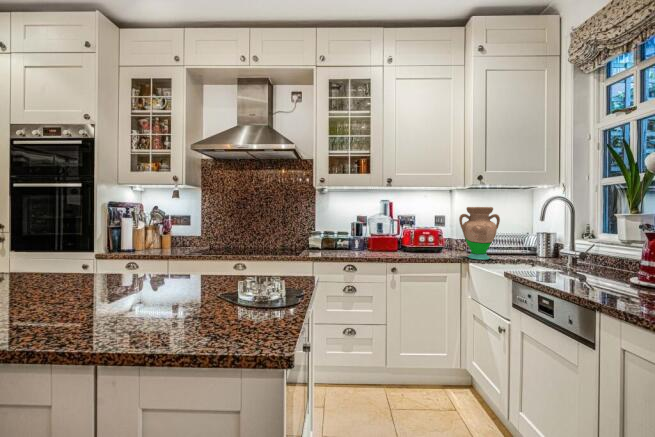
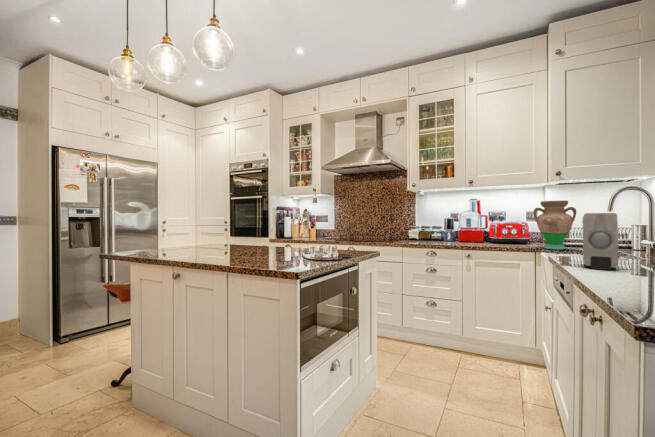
soap dispenser: none [563,228,616,293] -> present [582,213,618,270]

